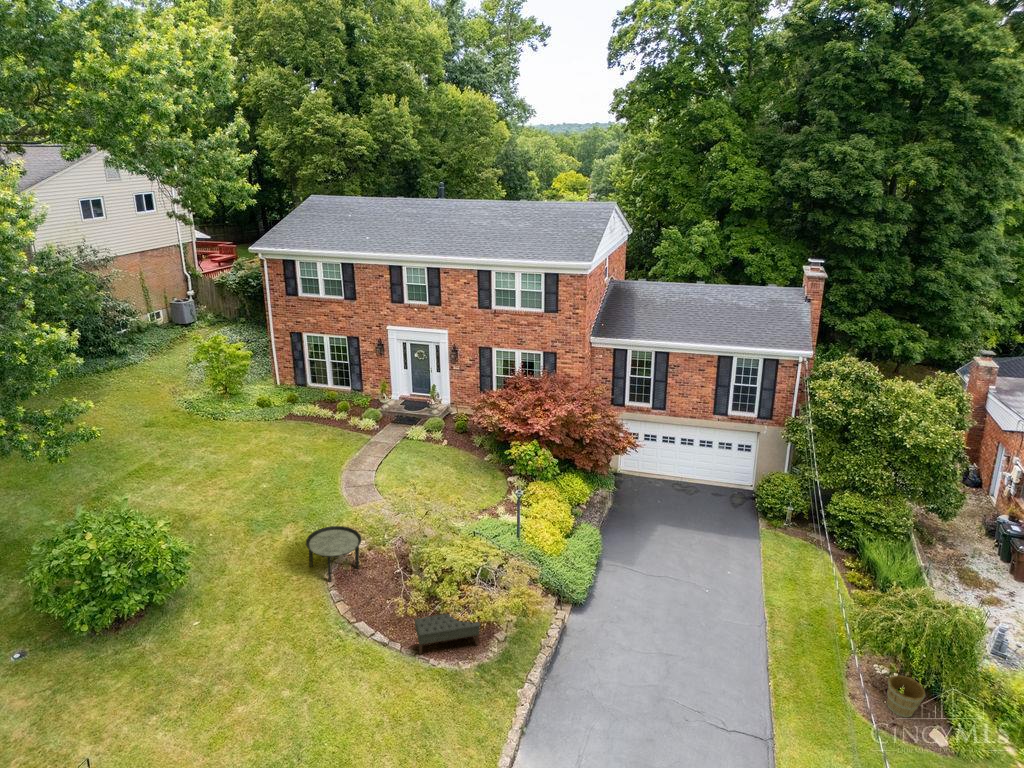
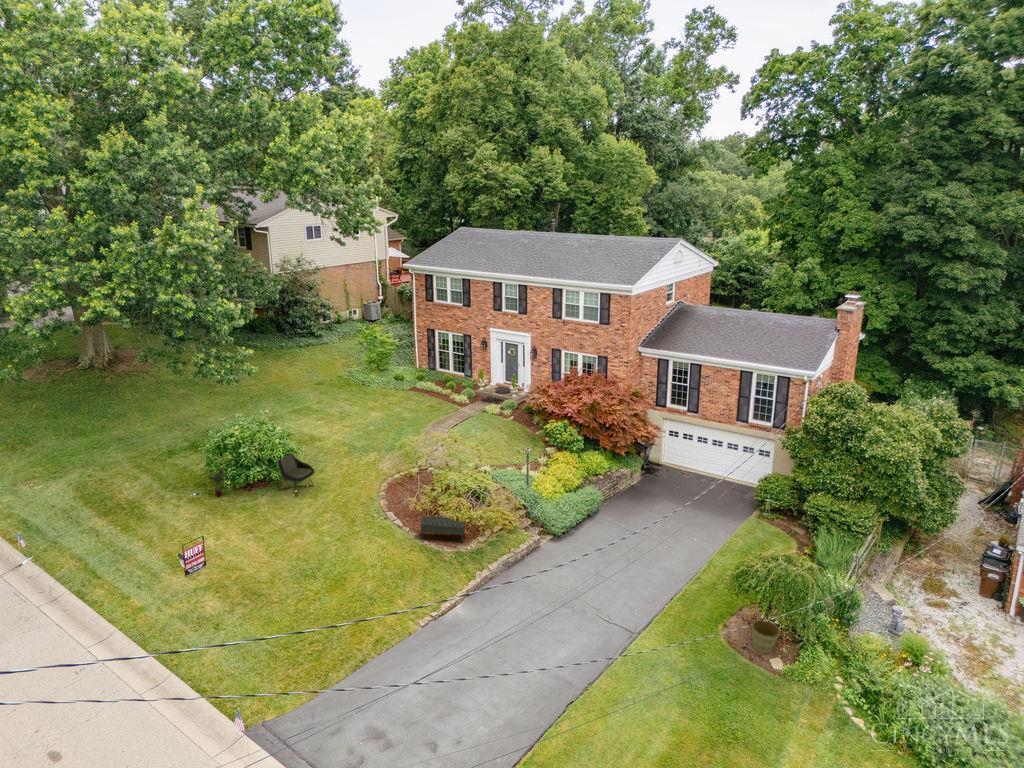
round table: present [306,526,361,582] -> none [372,453,410,488]
lounge chair: none [163,560,223,626] -> present [278,454,315,490]
potted tree: none [41,608,84,658] -> present [208,467,228,496]

